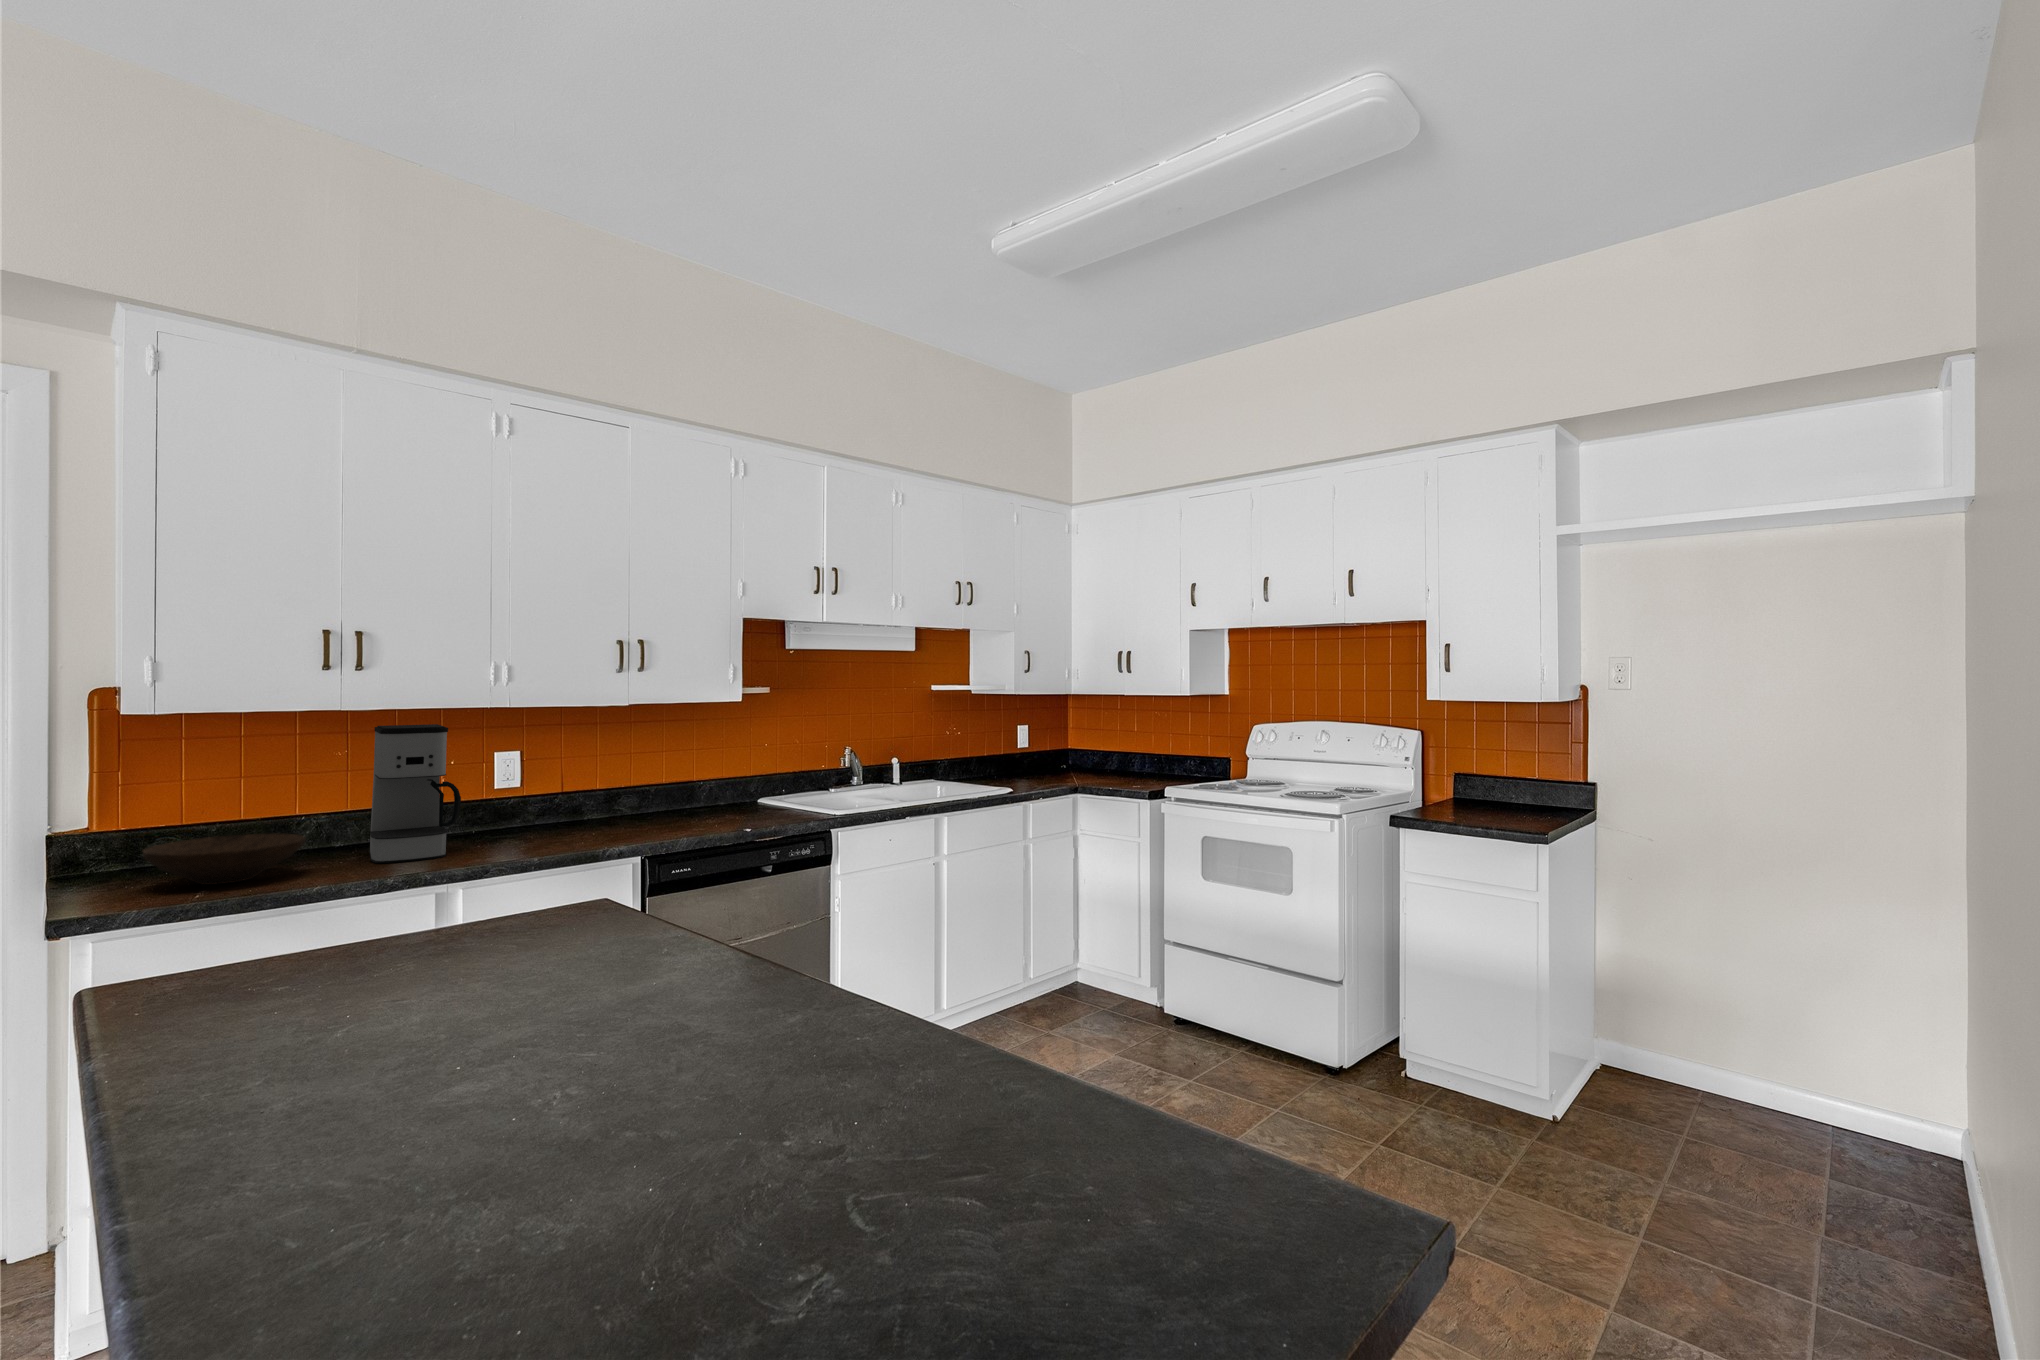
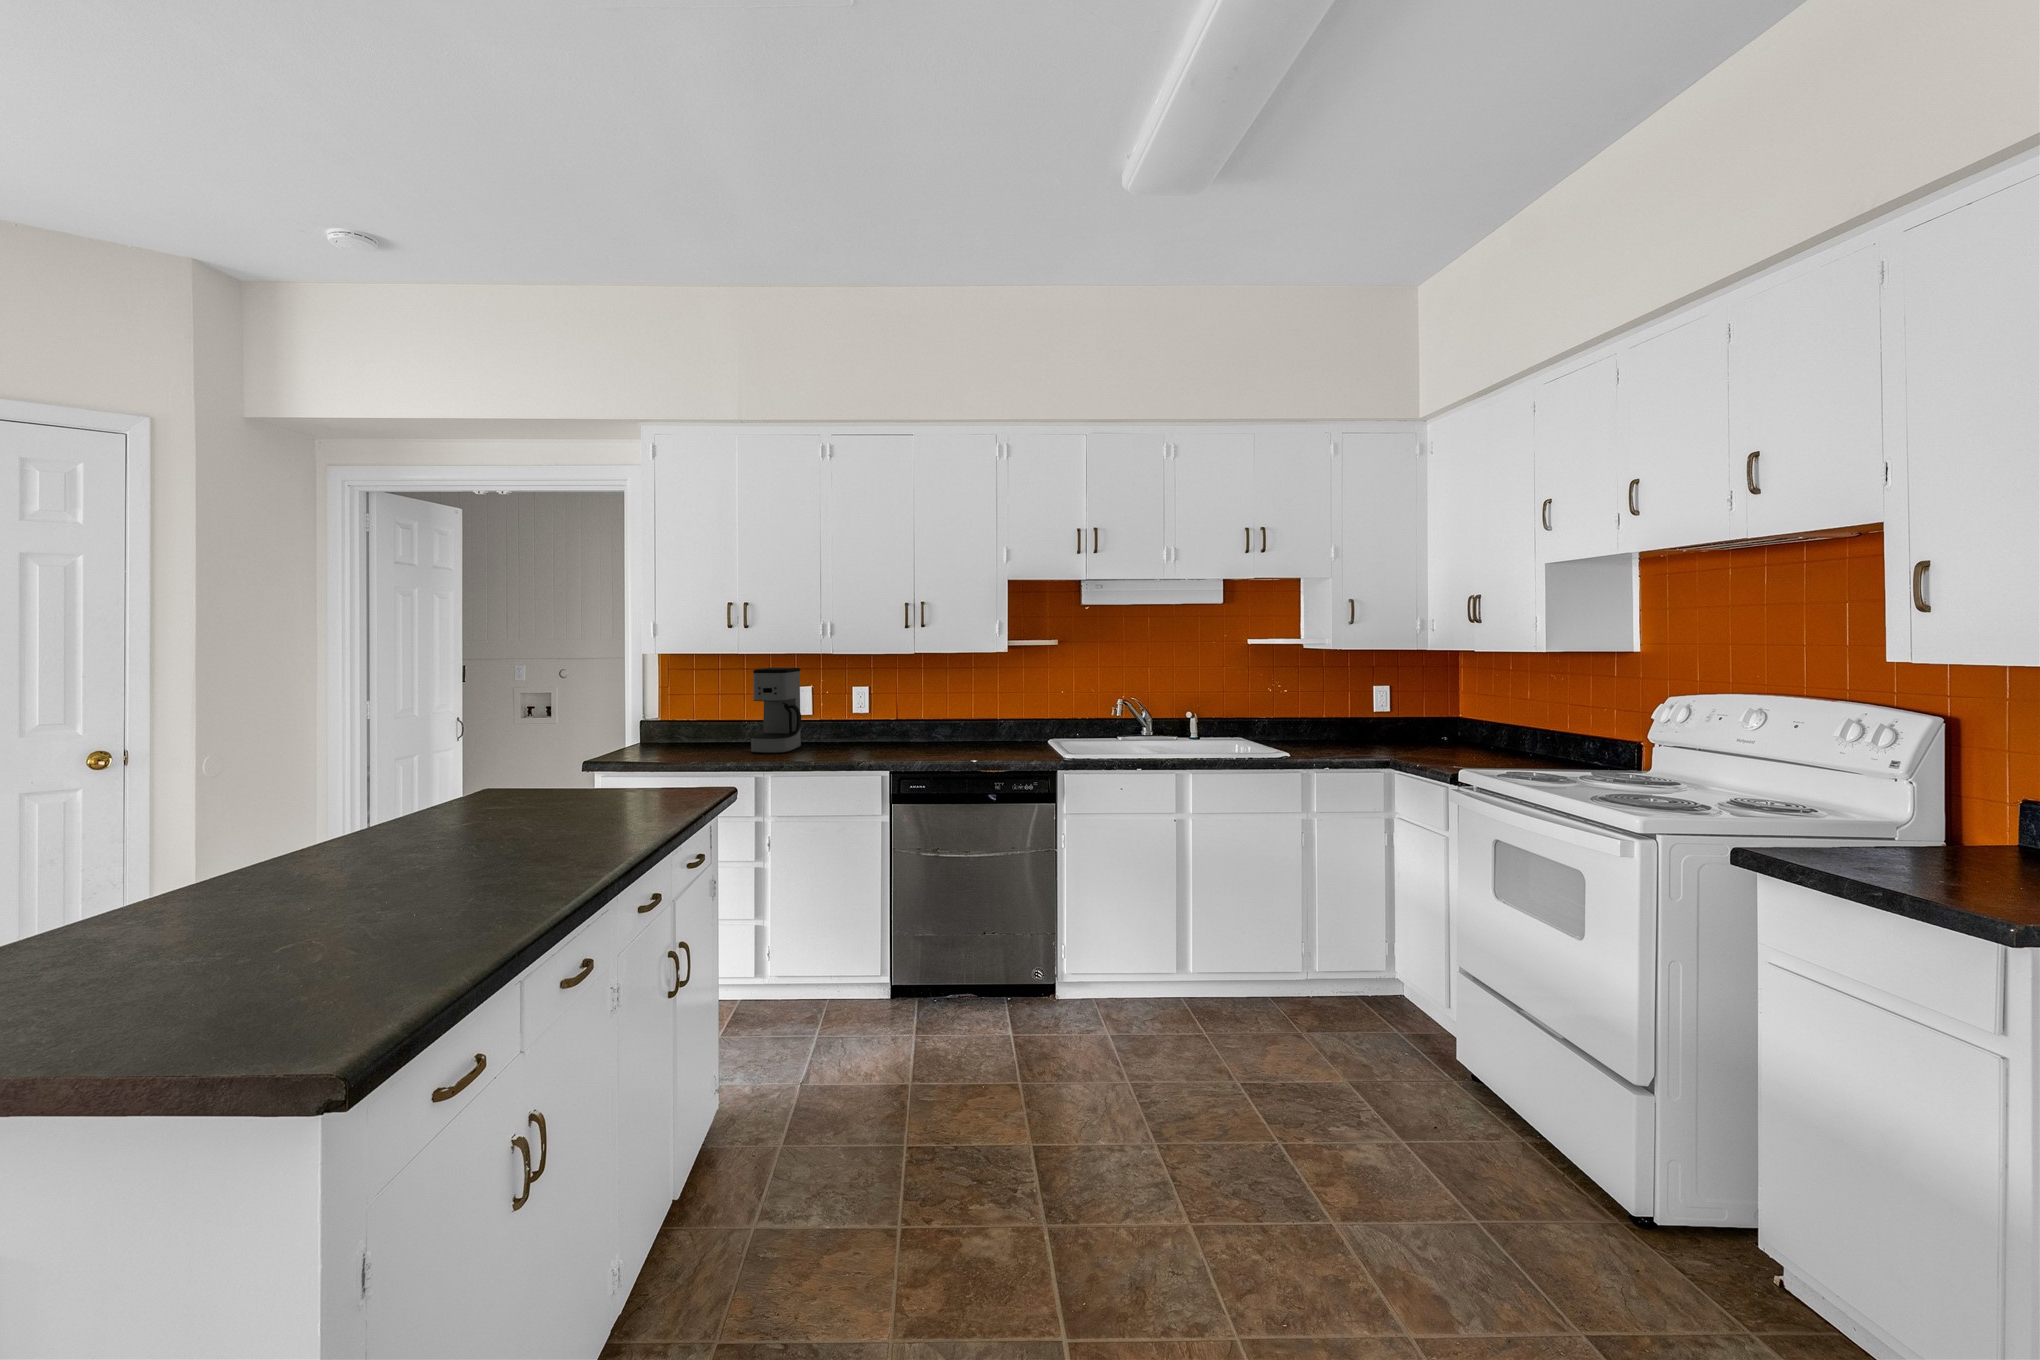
wooden bowl: present [143,834,306,885] -> none [648,728,721,754]

